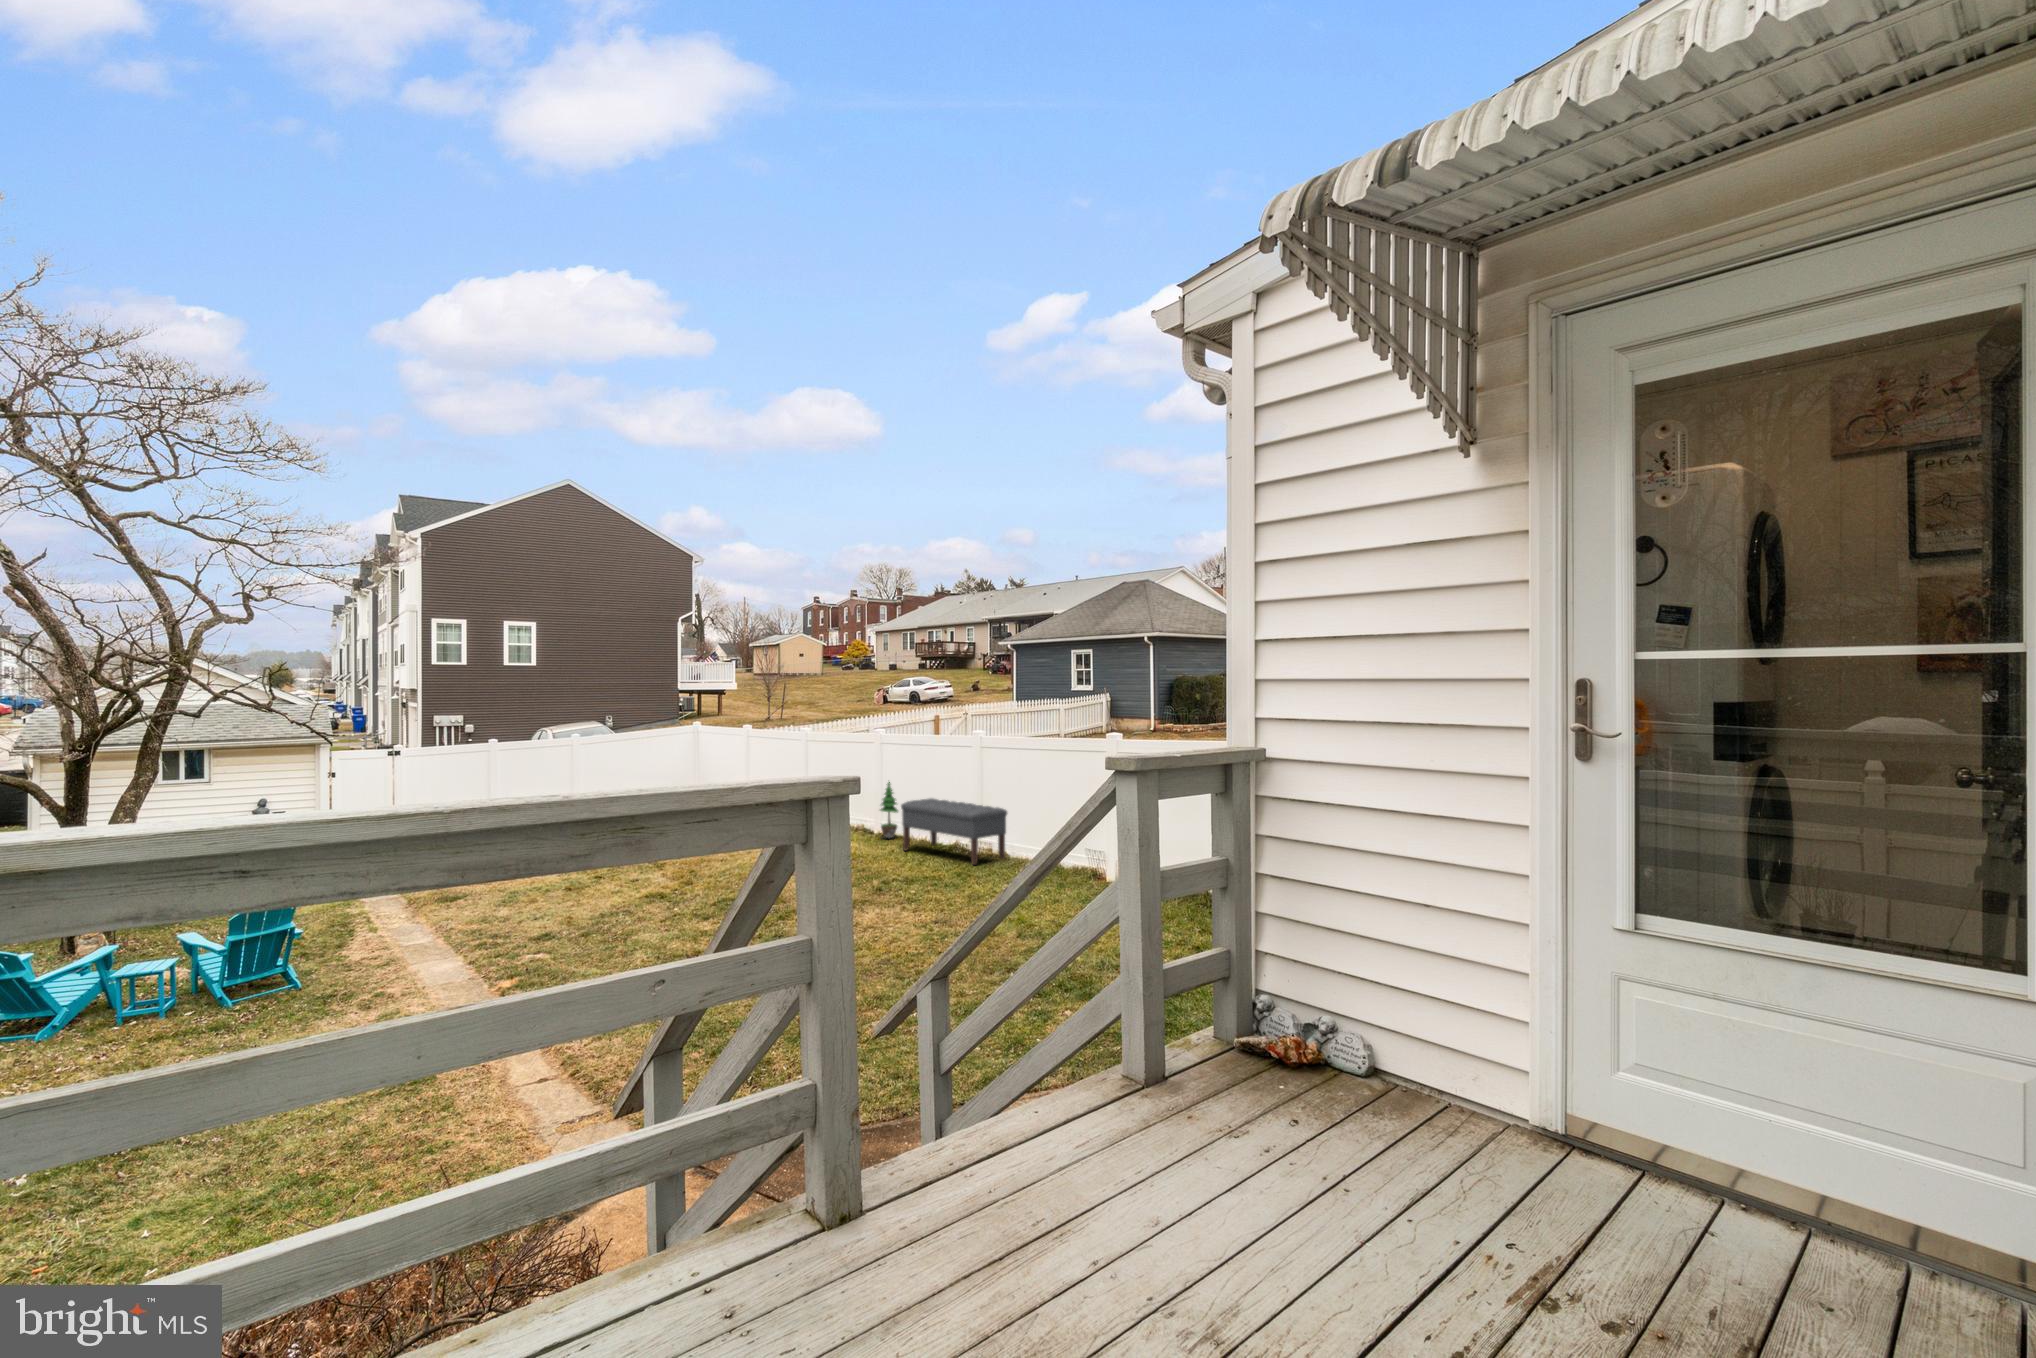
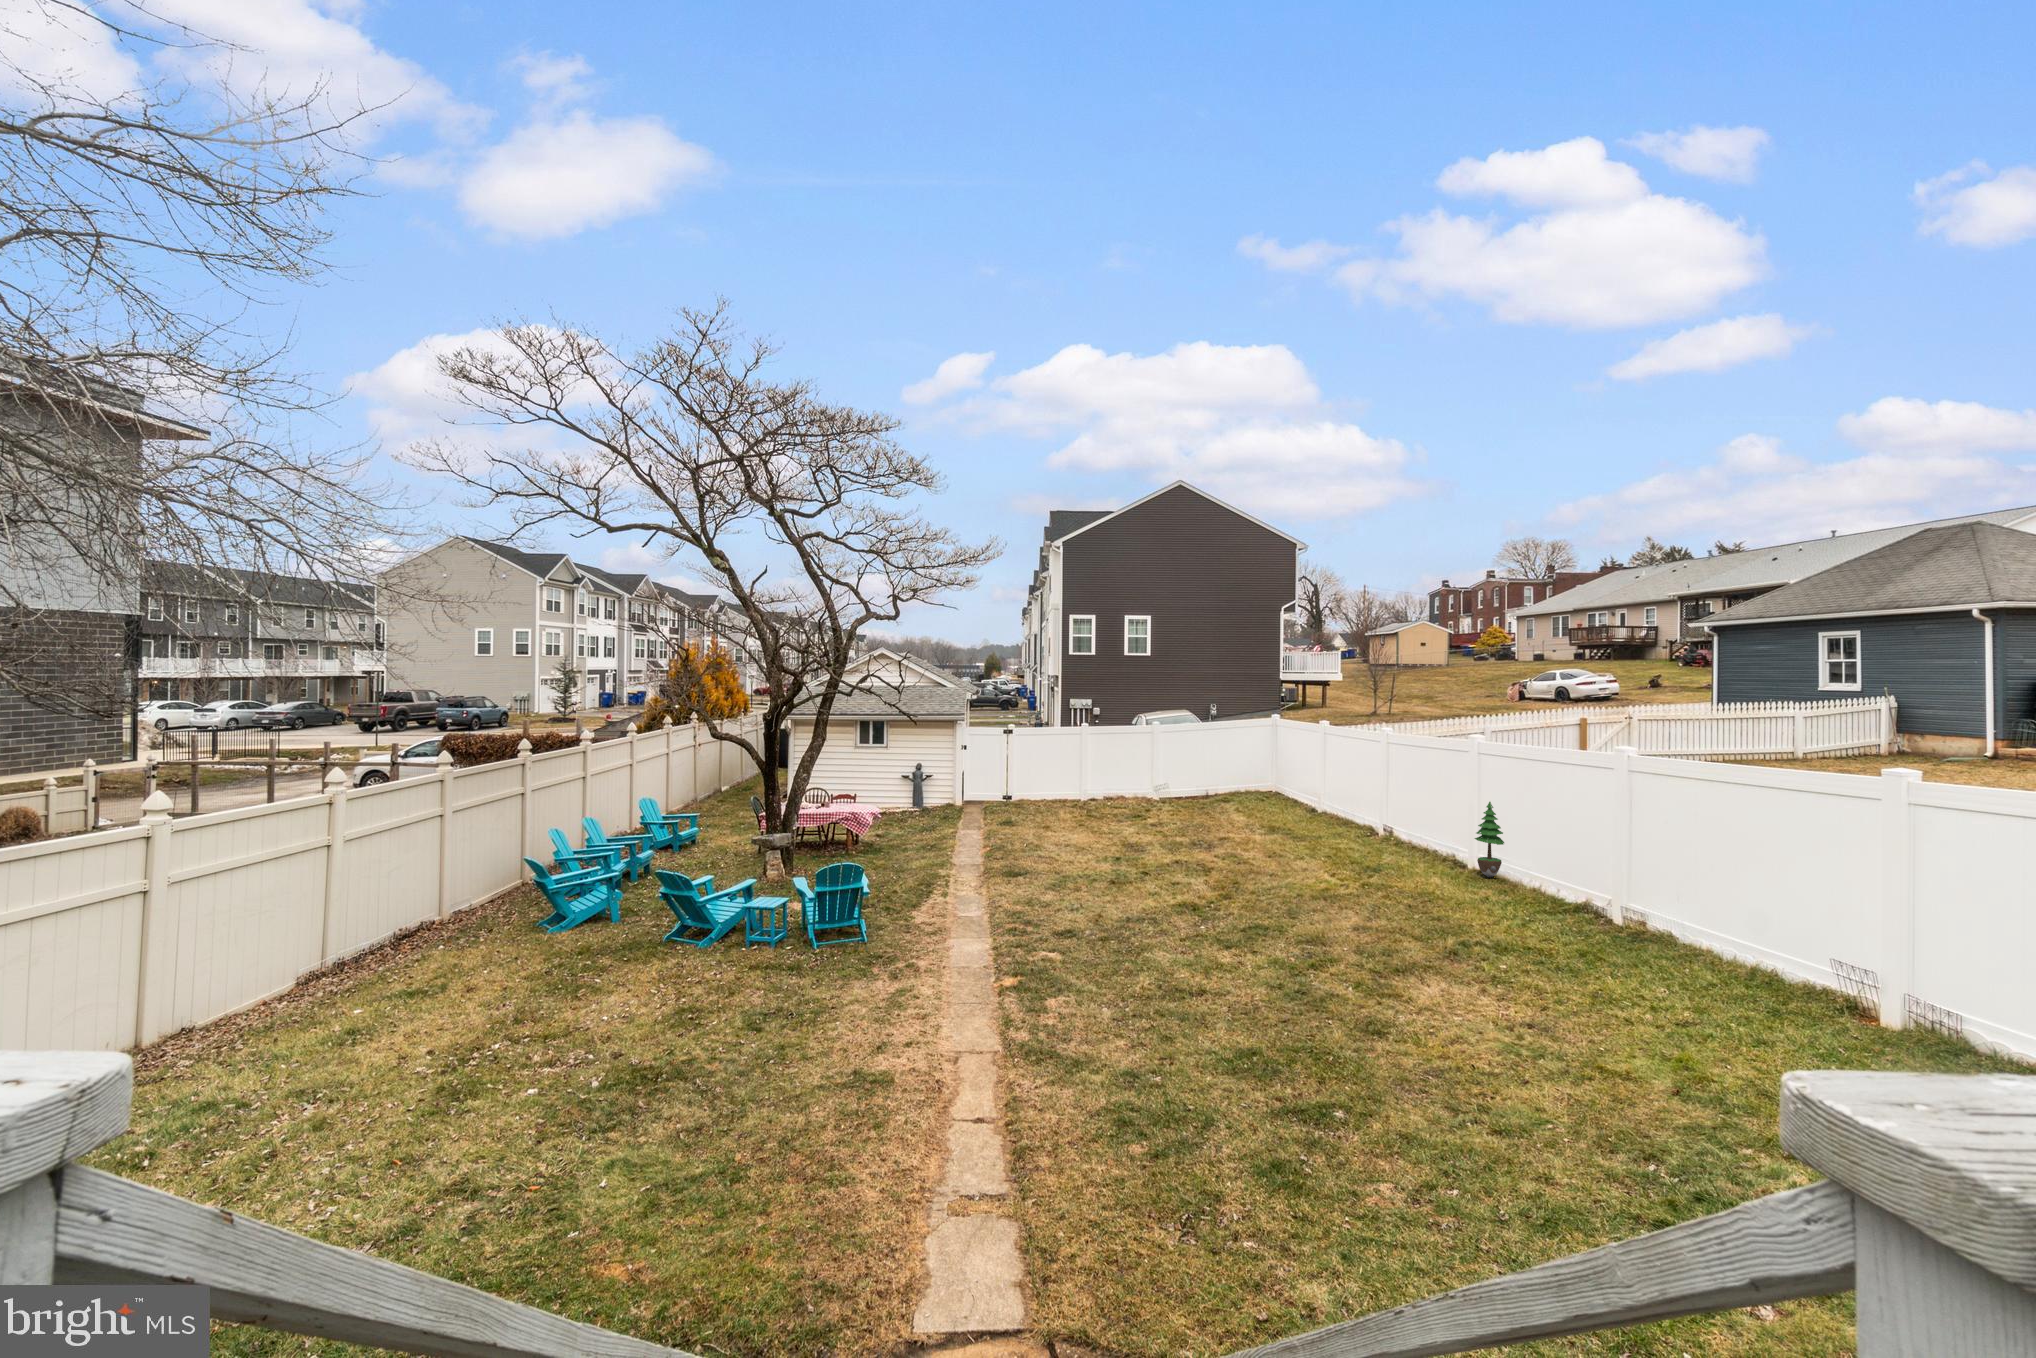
bench: present [901,798,1007,865] -> none [1502,832,1672,938]

